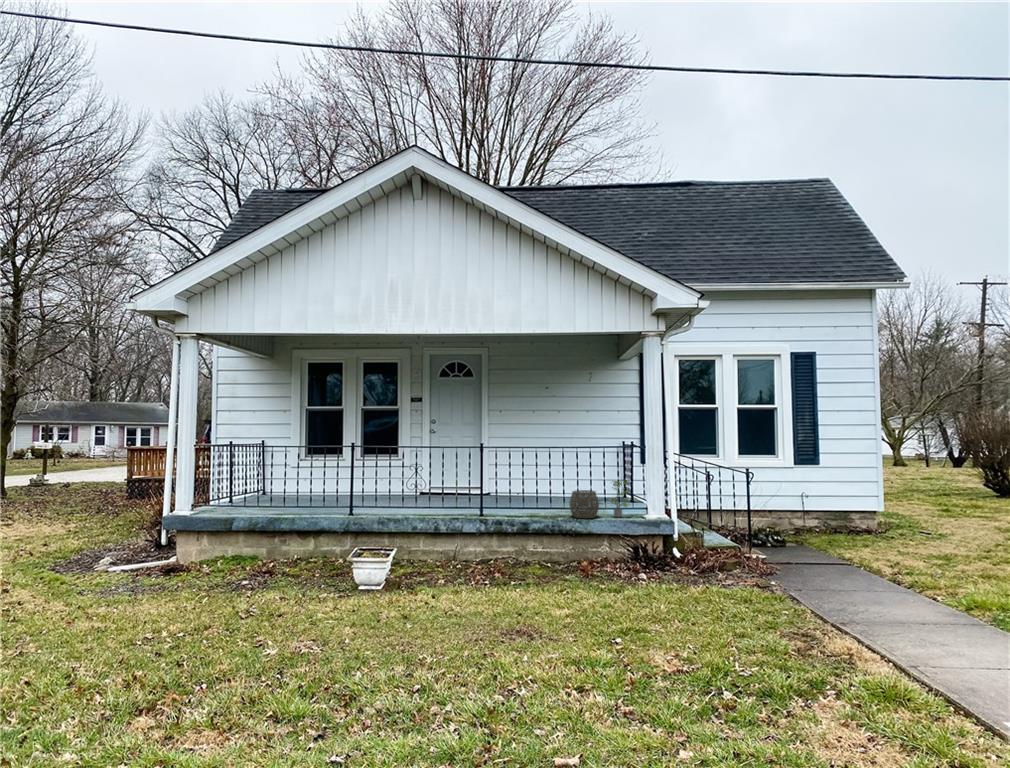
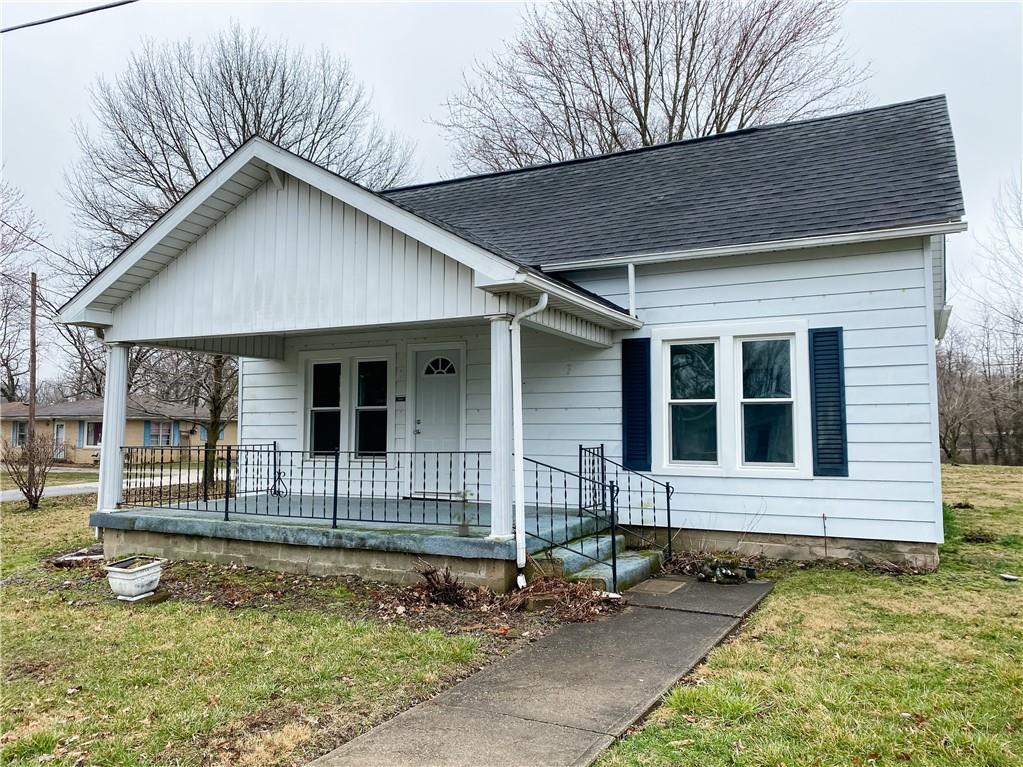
woven basket: present [570,490,599,518] -> none [410,501,446,536]

